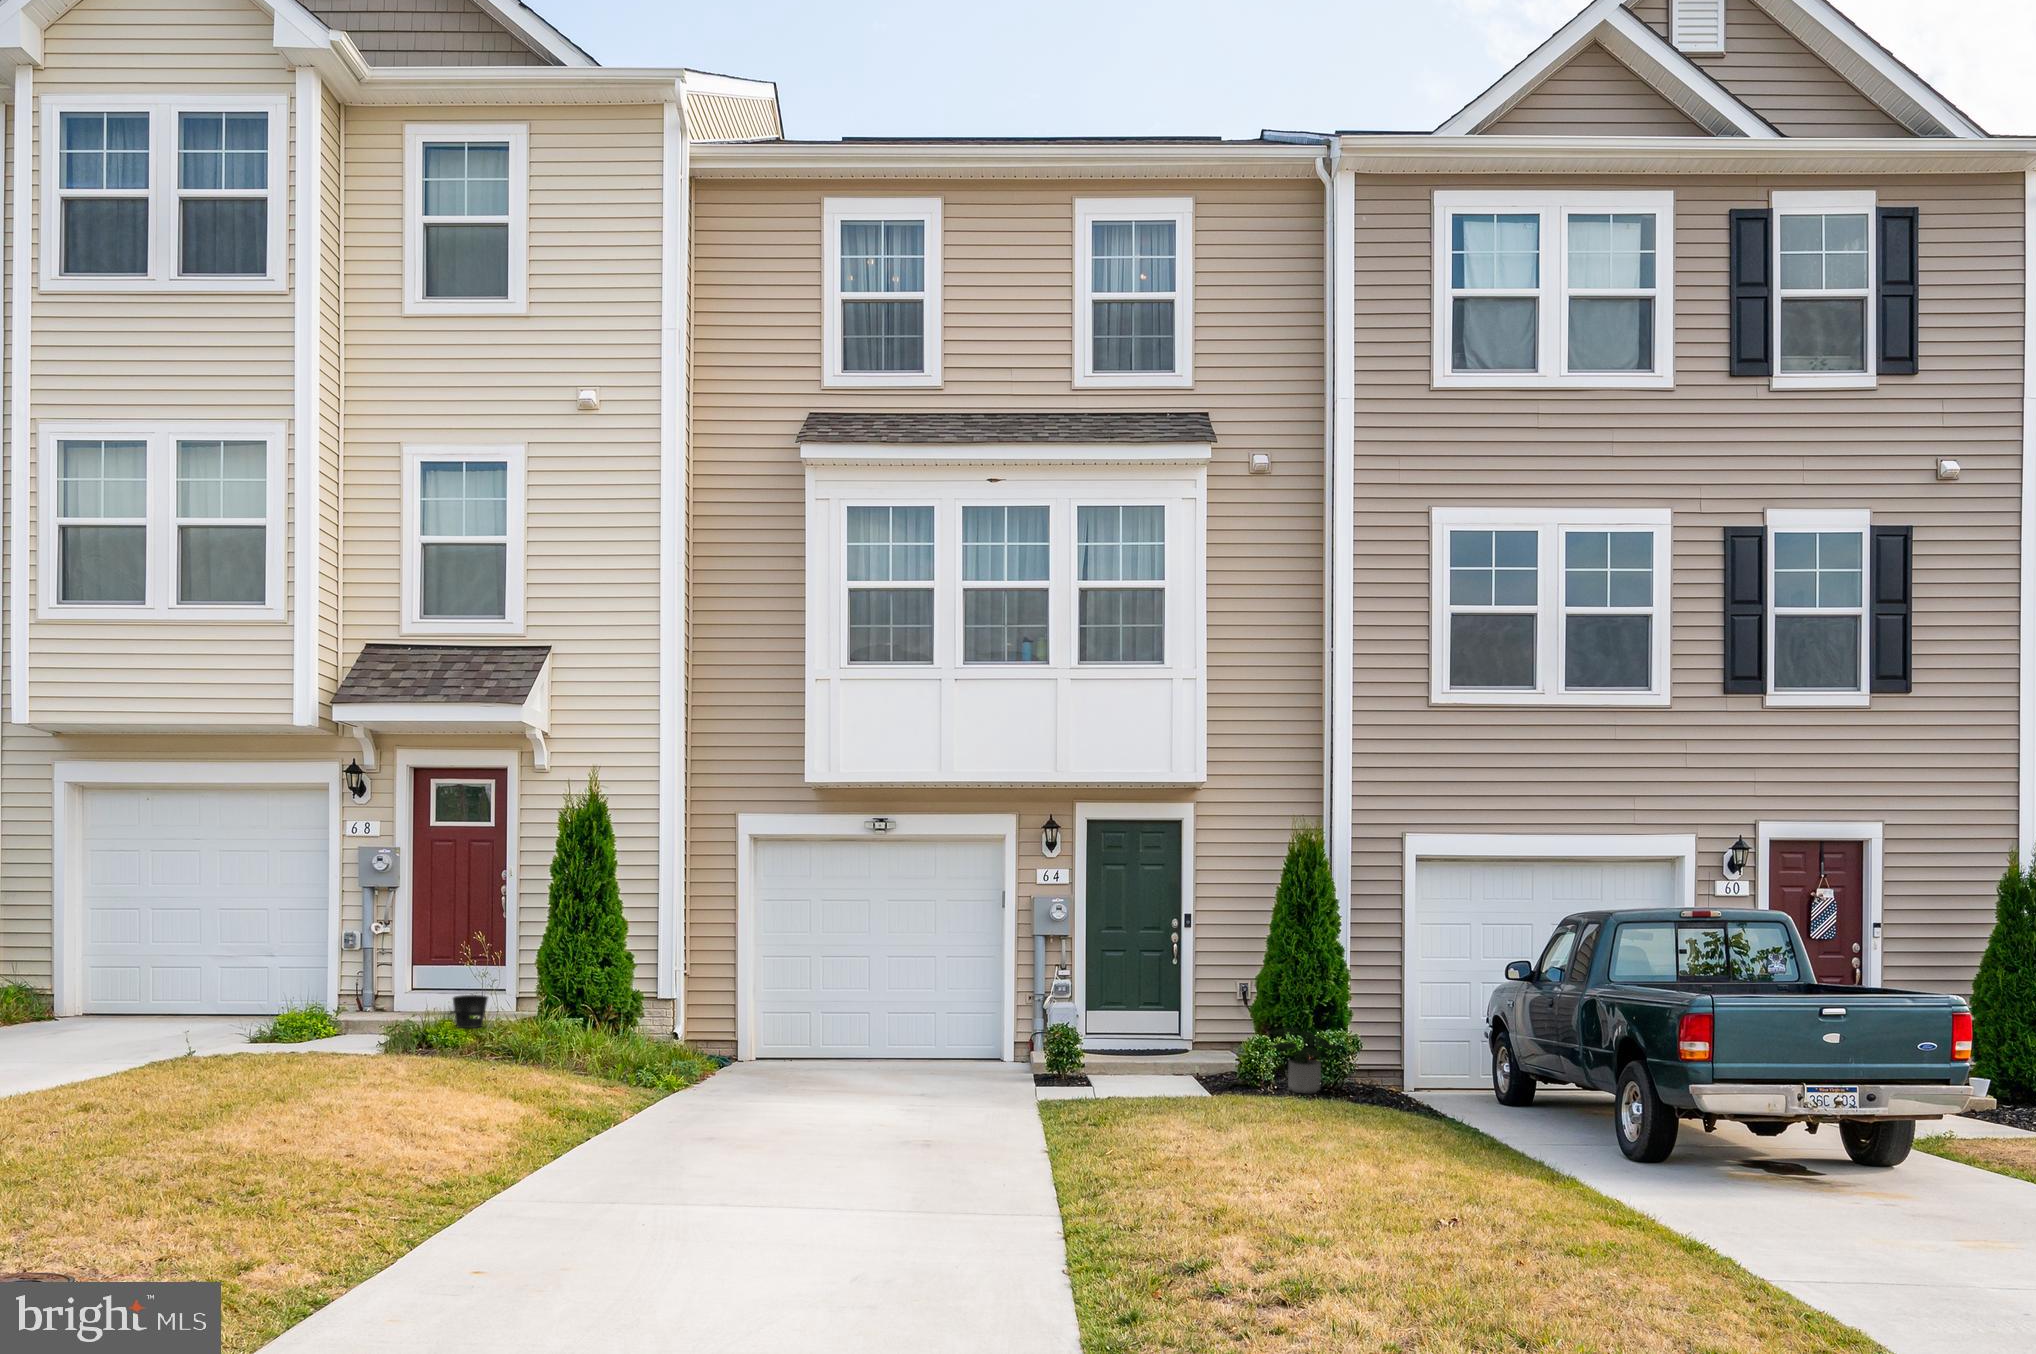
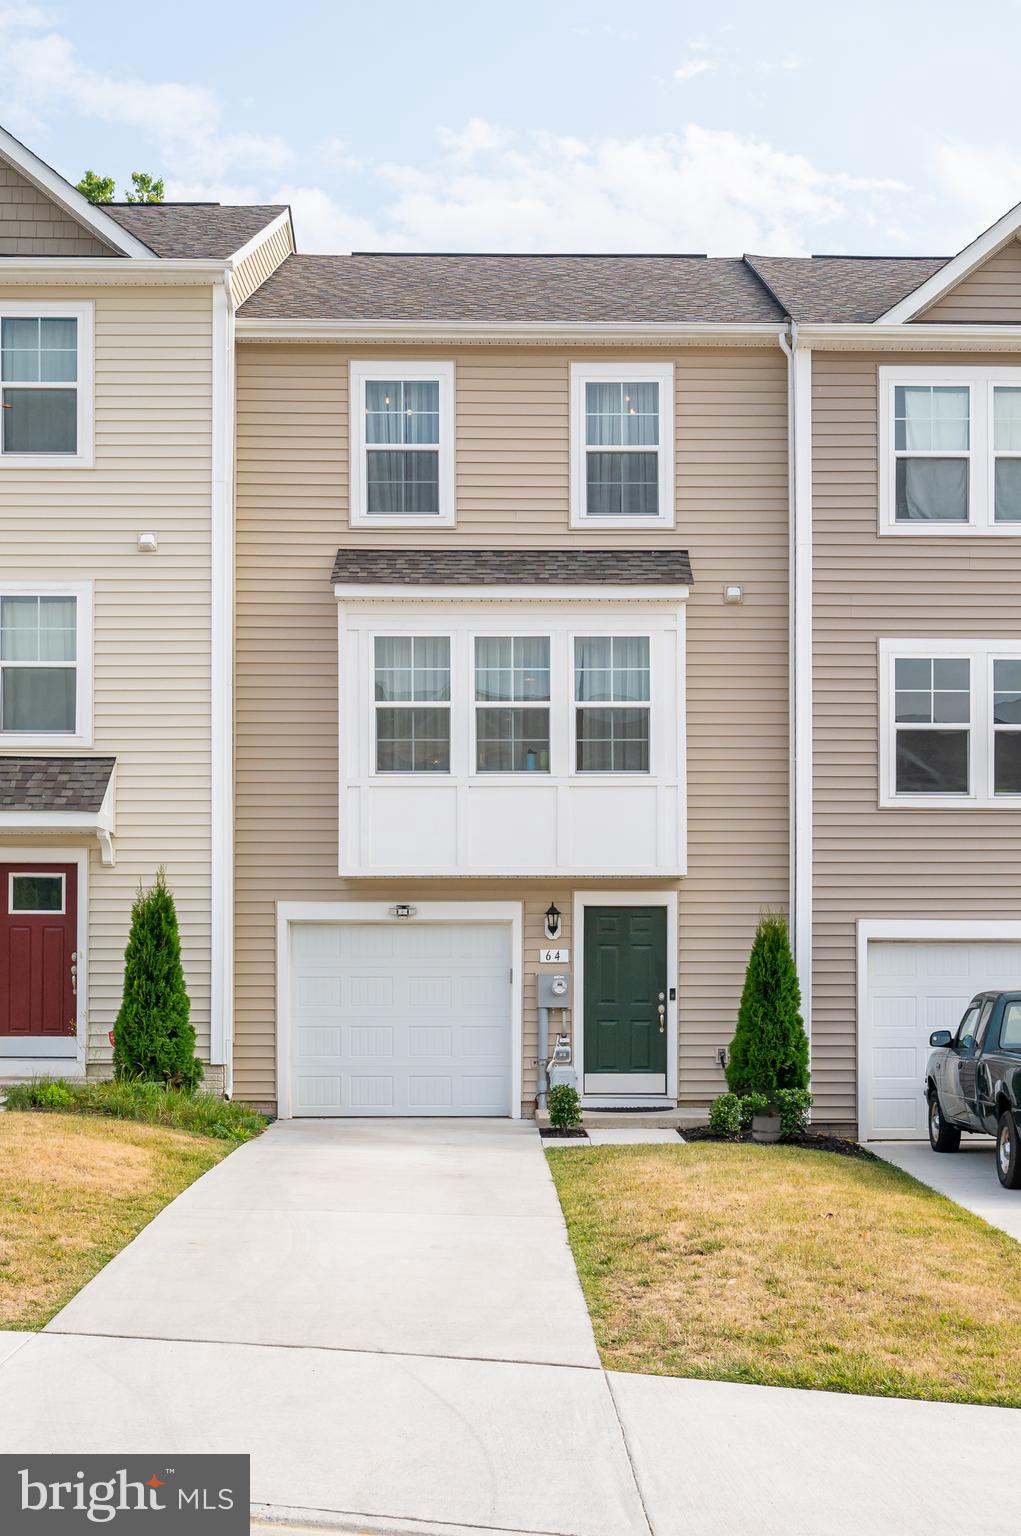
bucket: present [449,995,488,1028] -> none [35,1062,69,1090]

